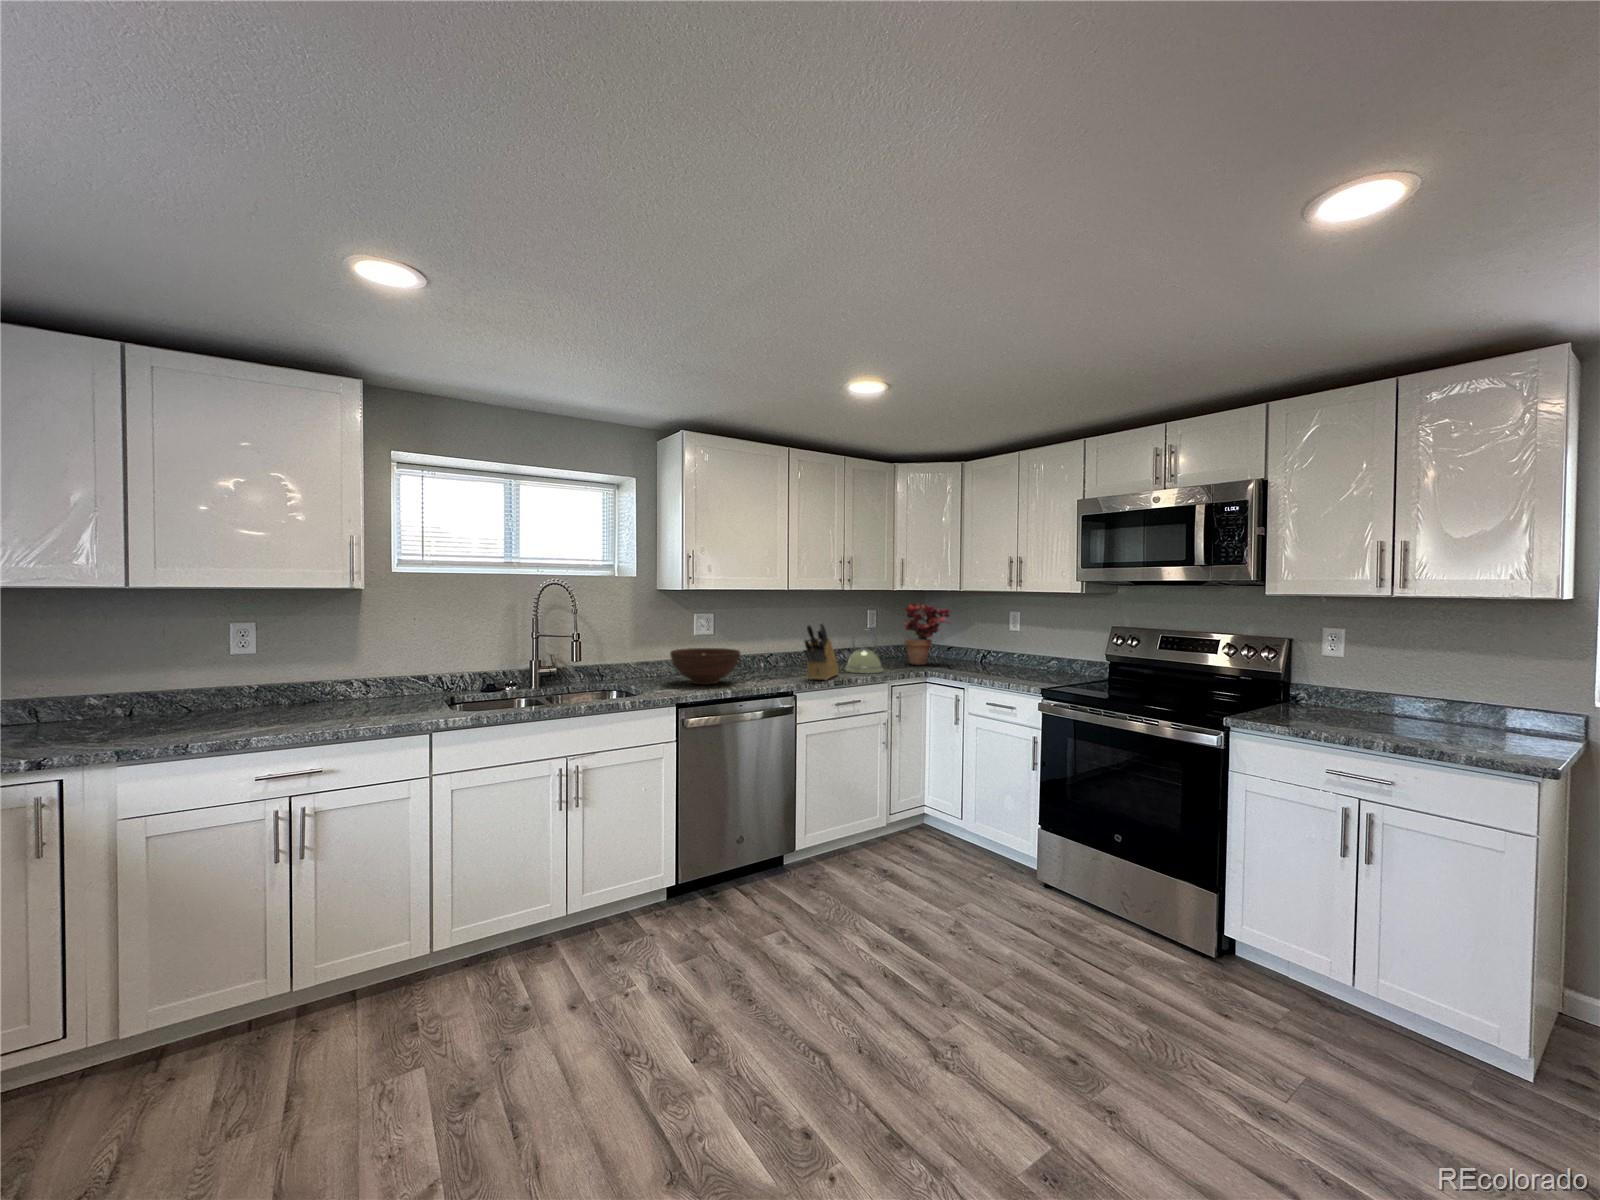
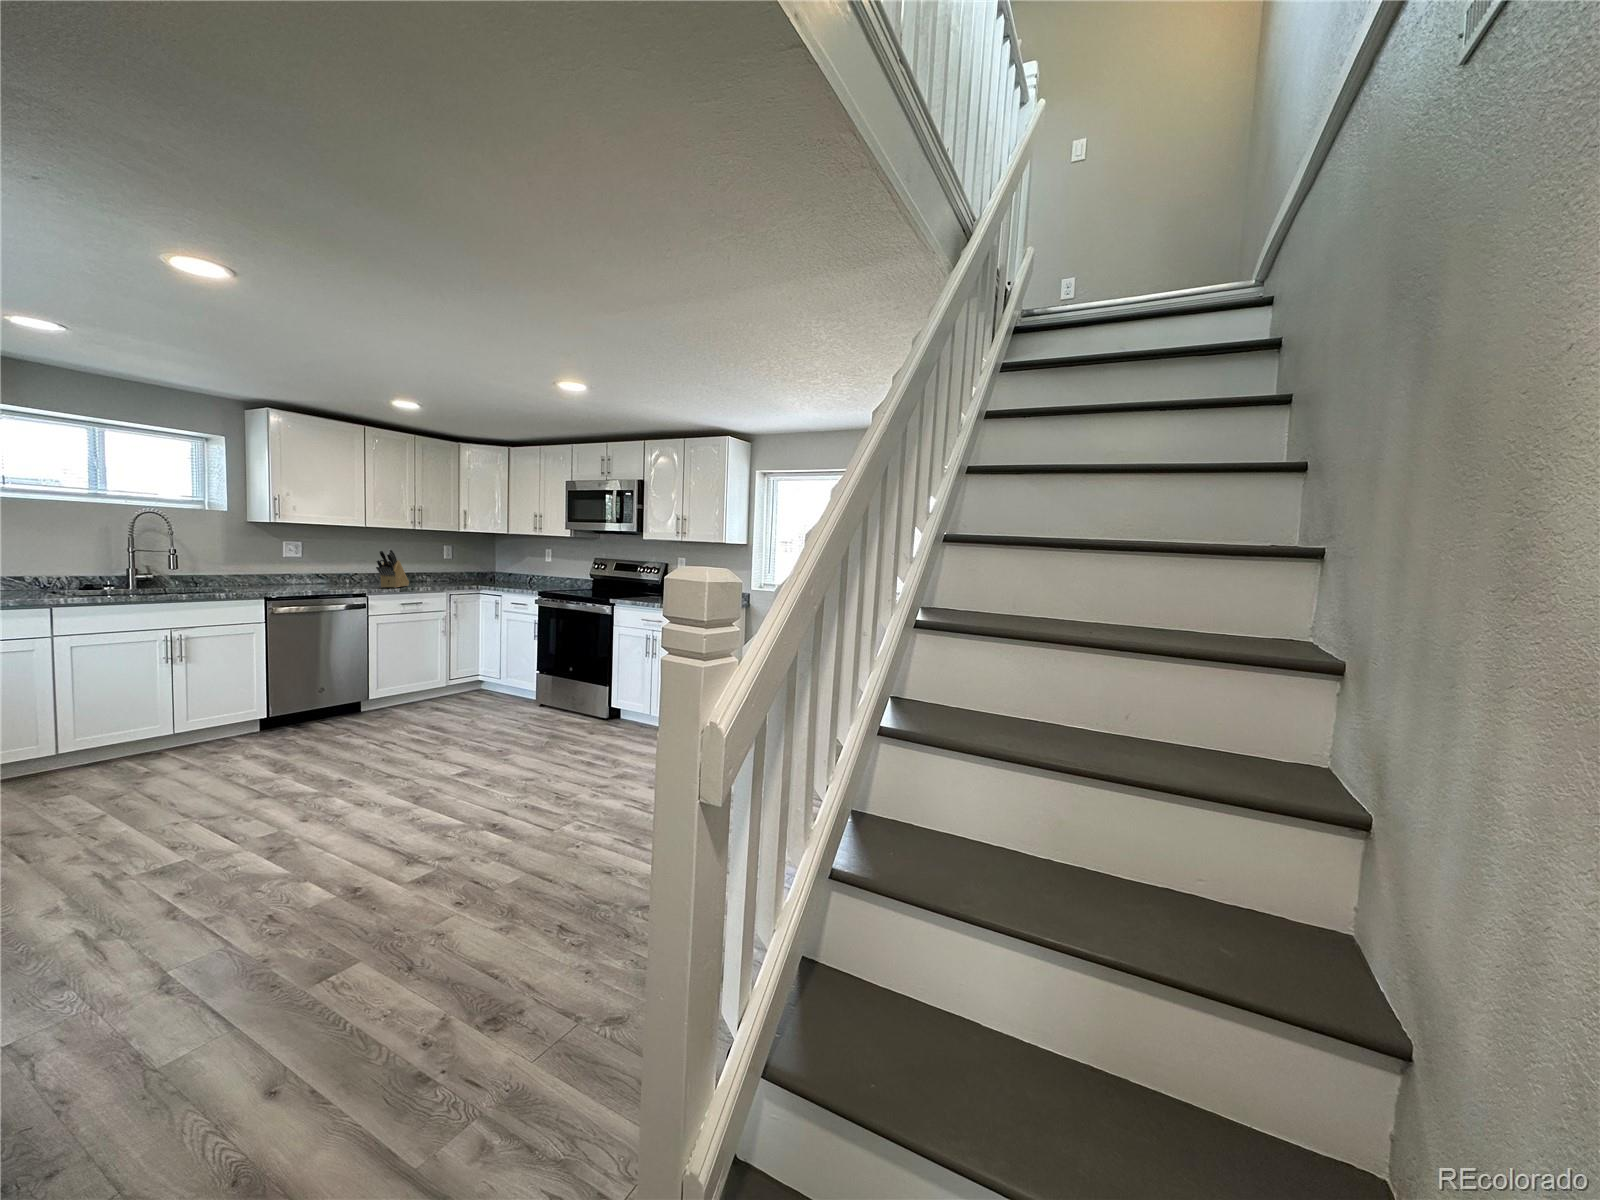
potted plant: present [904,603,951,665] -> none [467,541,505,583]
kettle: present [843,632,883,674] -> none [415,556,447,586]
fruit bowl: present [670,648,741,685] -> none [261,565,323,588]

